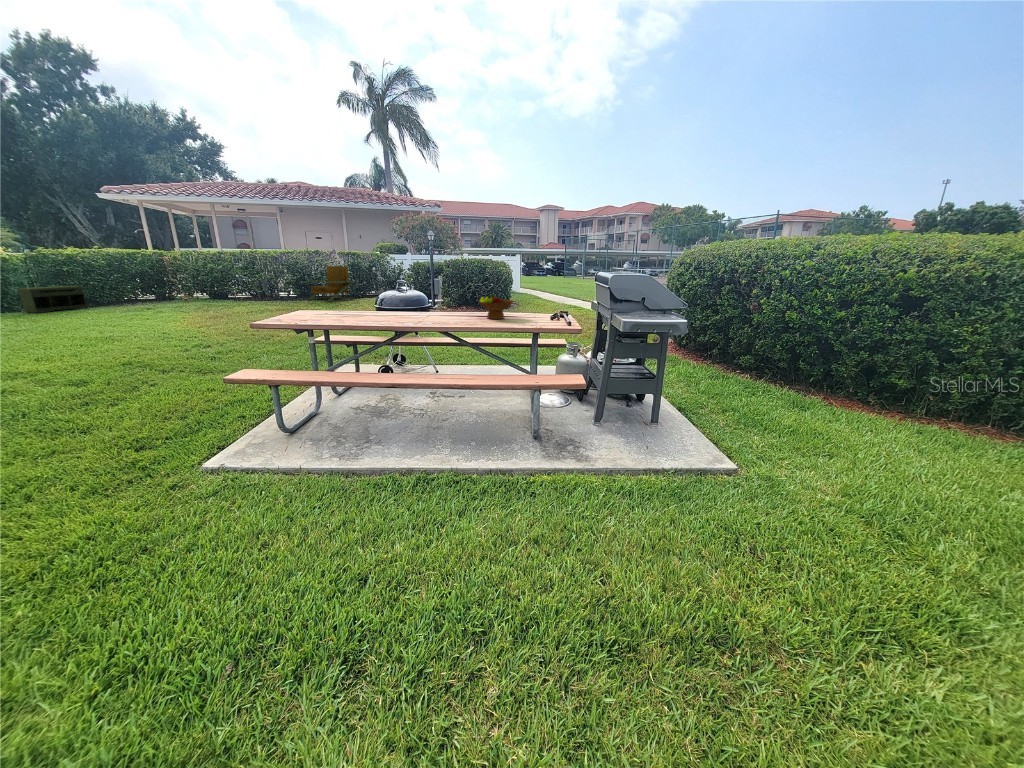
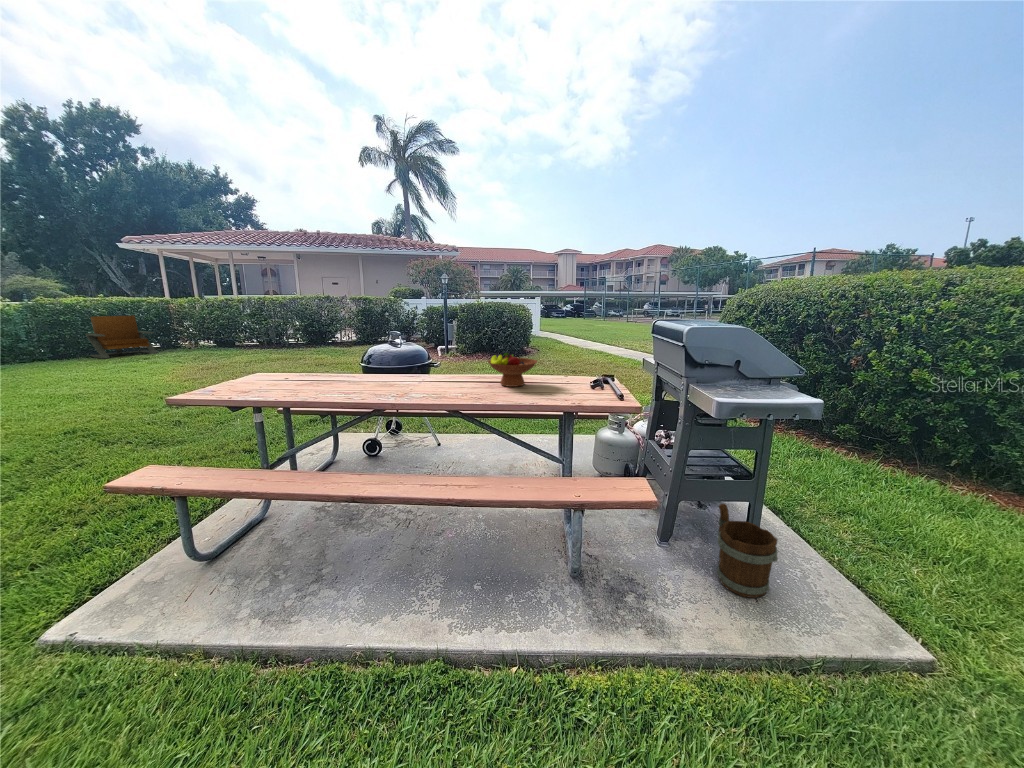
lounge chair: present [308,266,355,302] -> present [86,315,157,359]
bench: present [17,286,88,313] -> none [9,335,84,364]
bucket: none [626,394,660,445] -> present [717,504,778,598]

